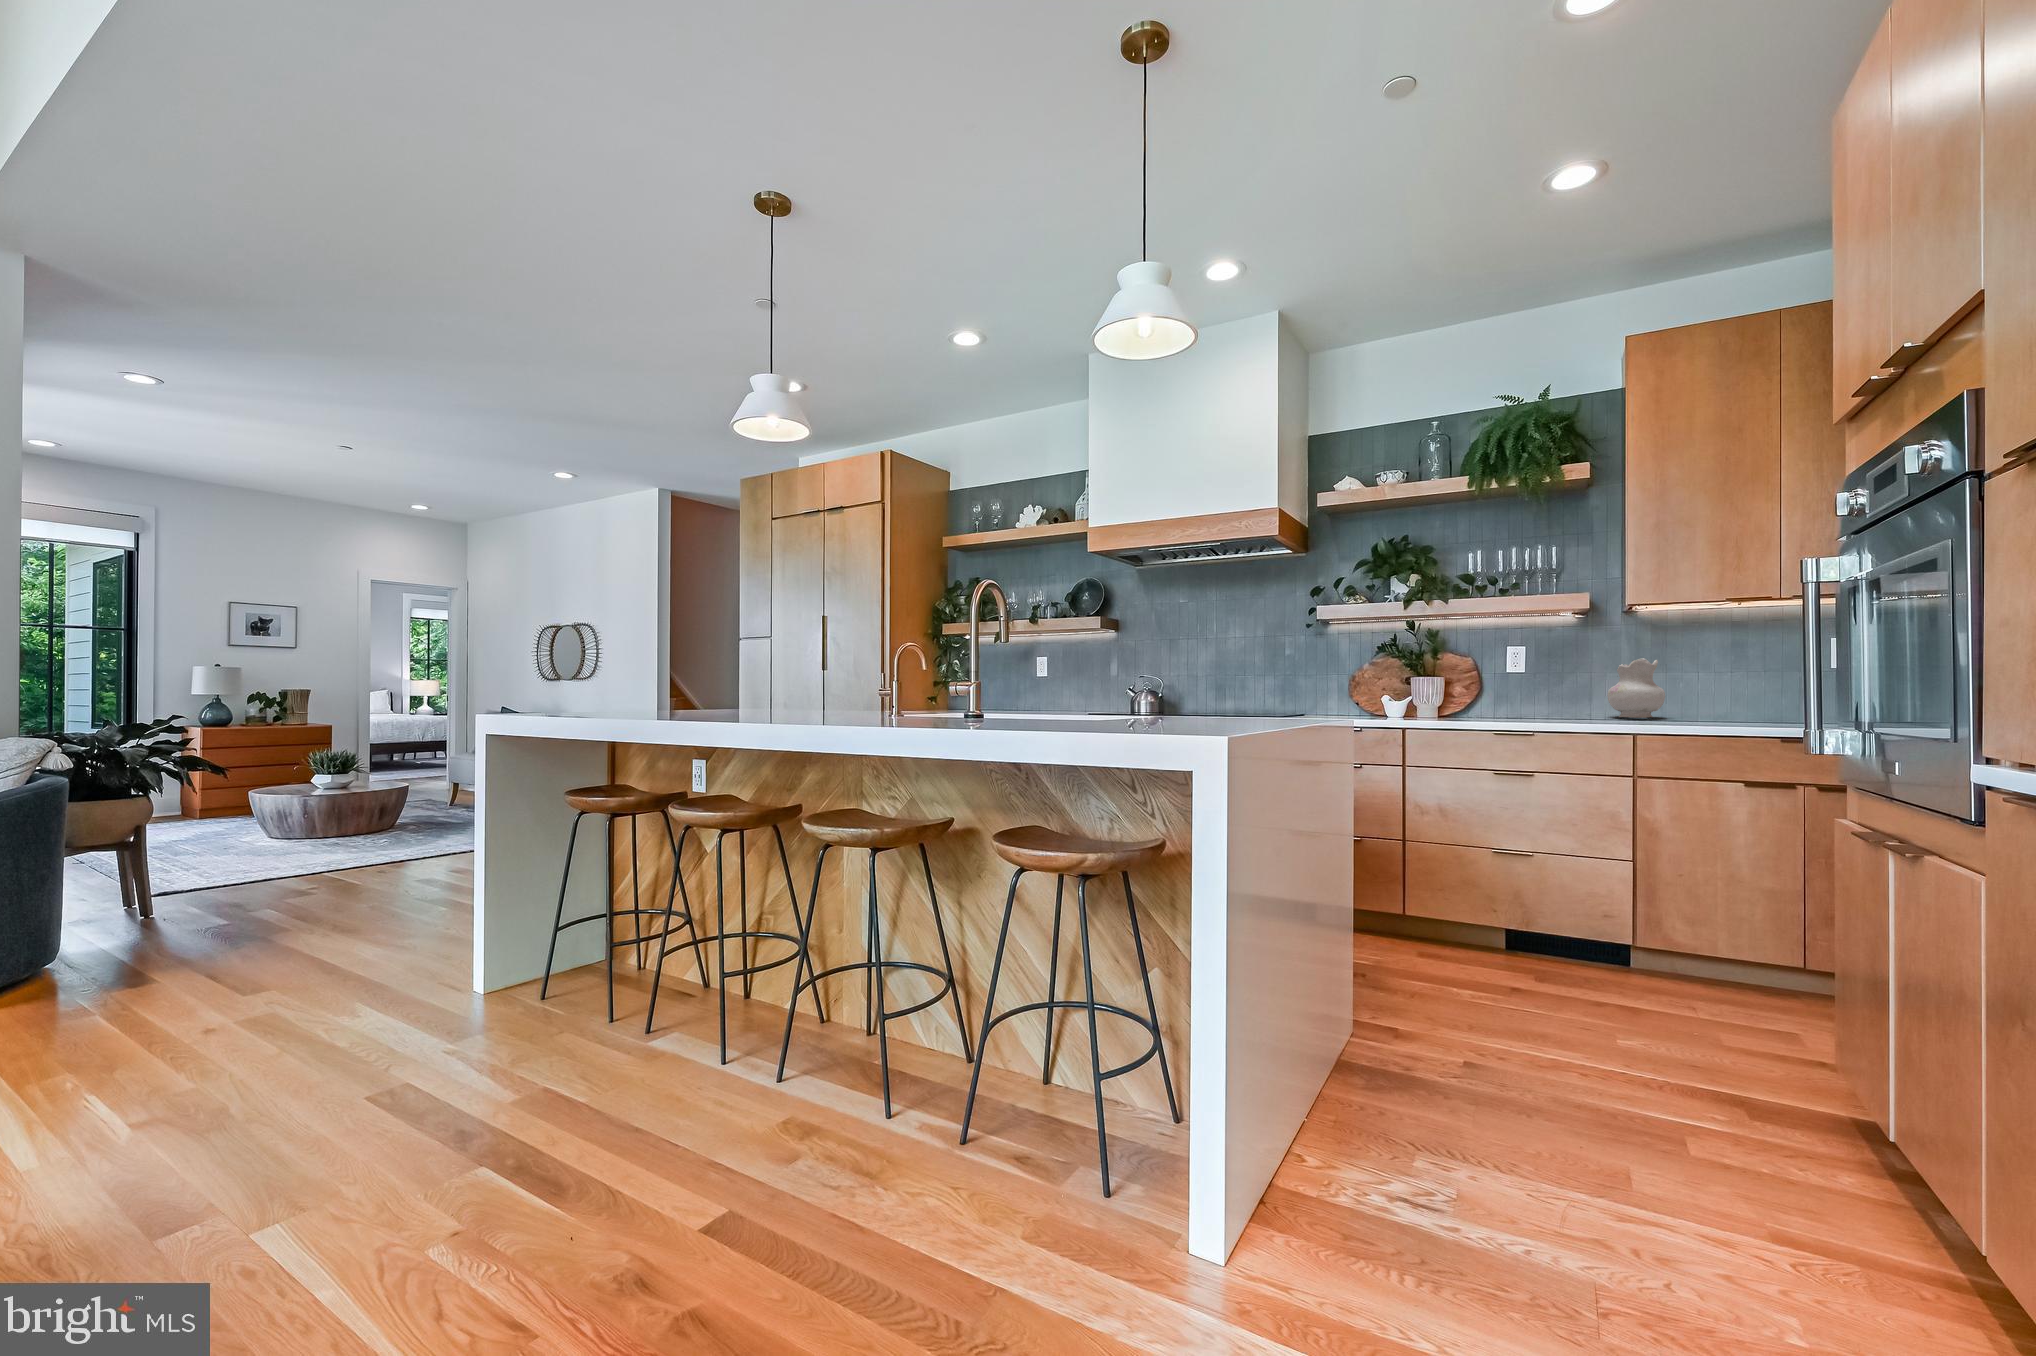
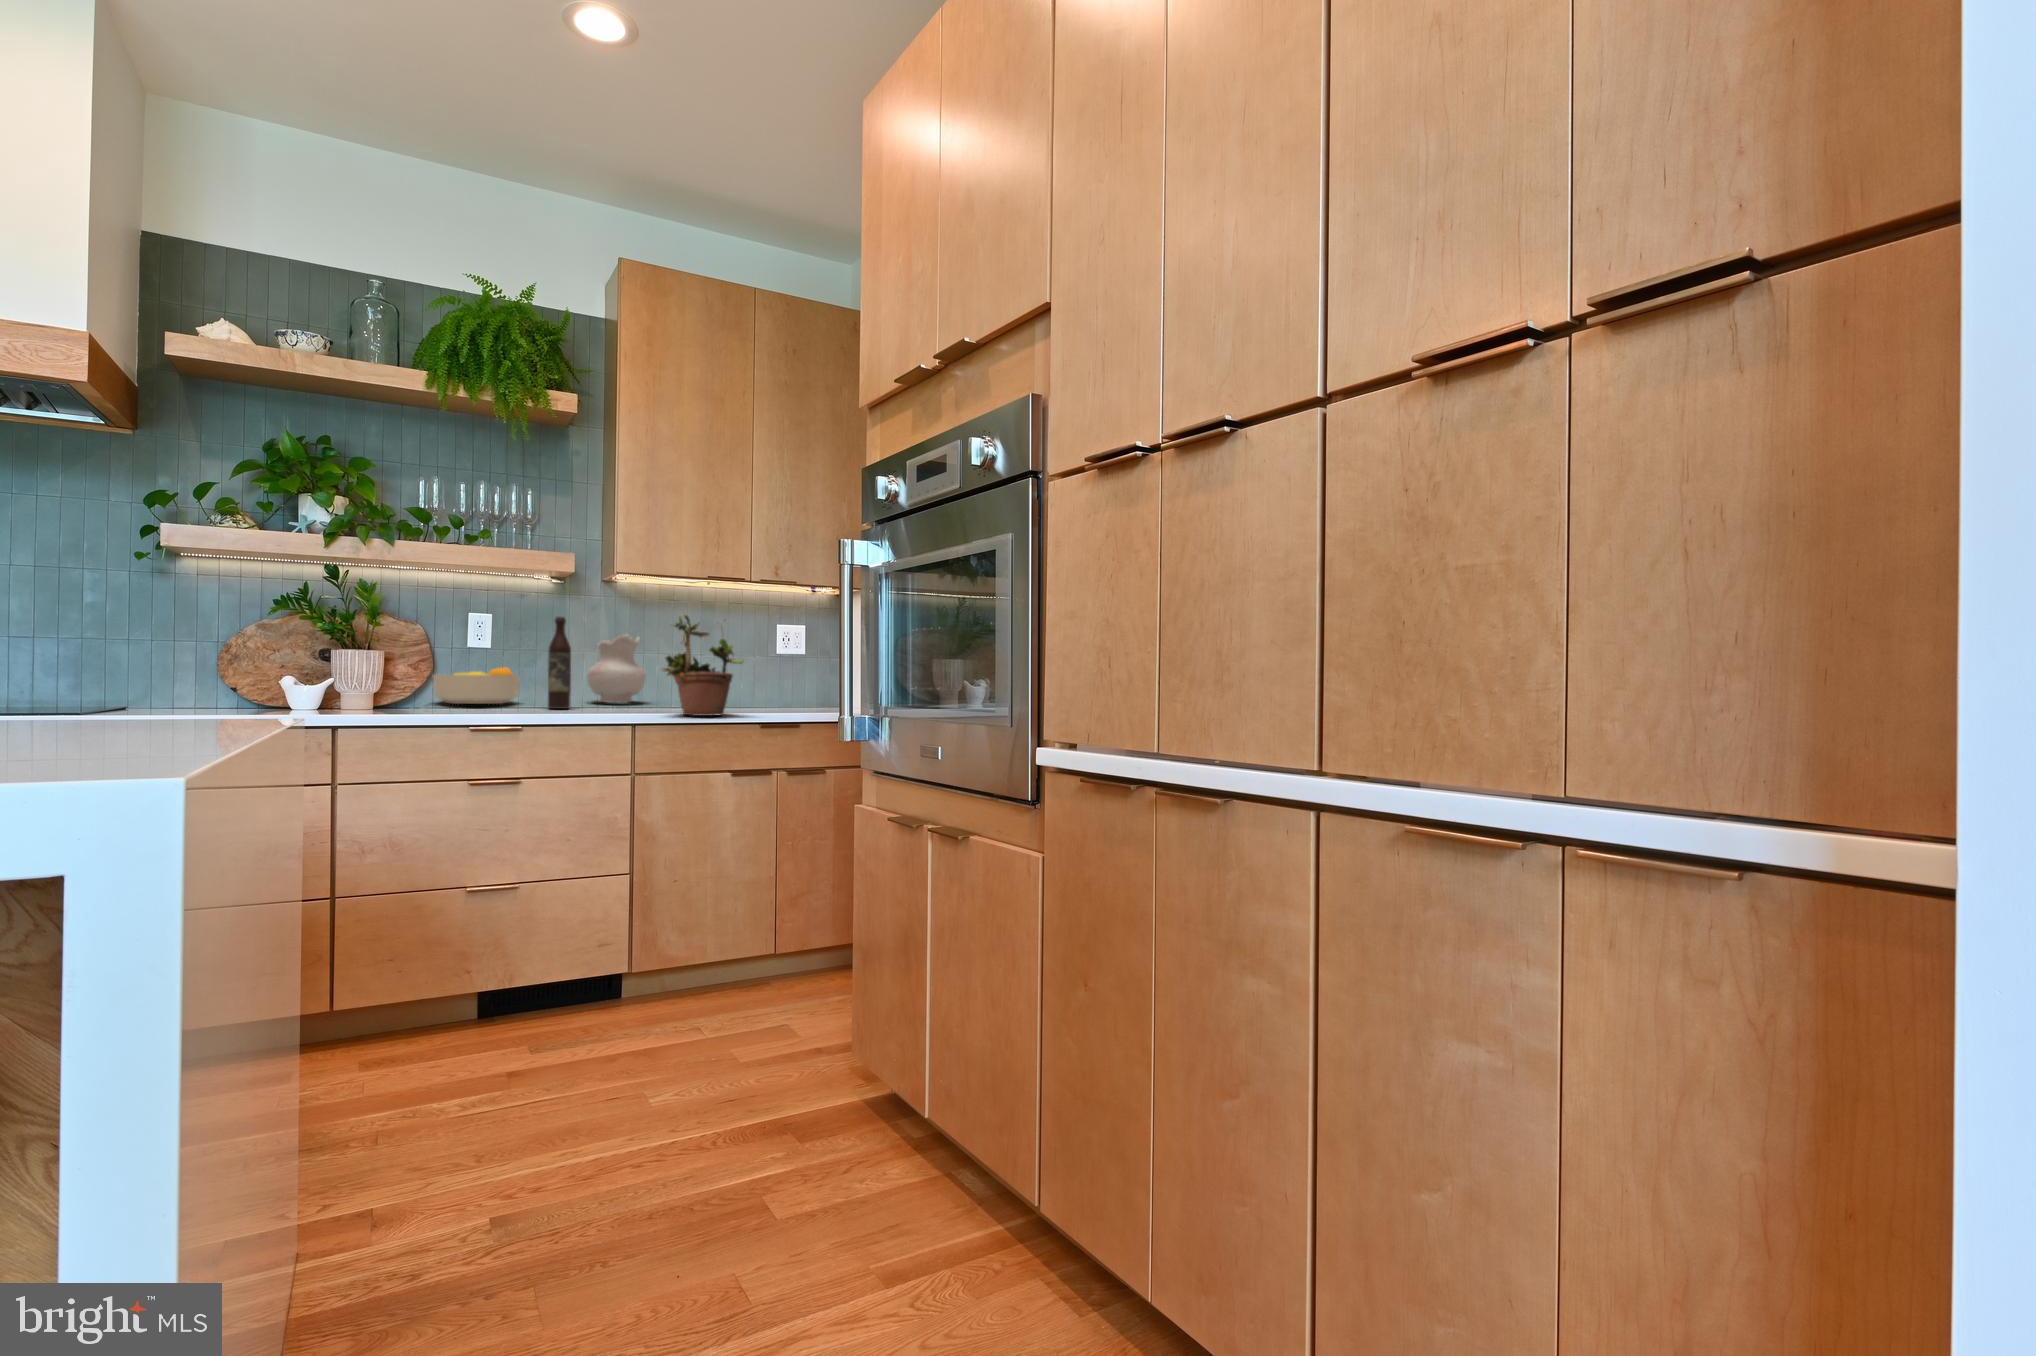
potted plant: none [1665,631,1759,730] -> present [662,615,744,716]
wine bottle: none [1567,647,1587,721] -> present [548,617,571,709]
fruit bowl: none [1480,685,1549,716] -> present [432,667,520,704]

